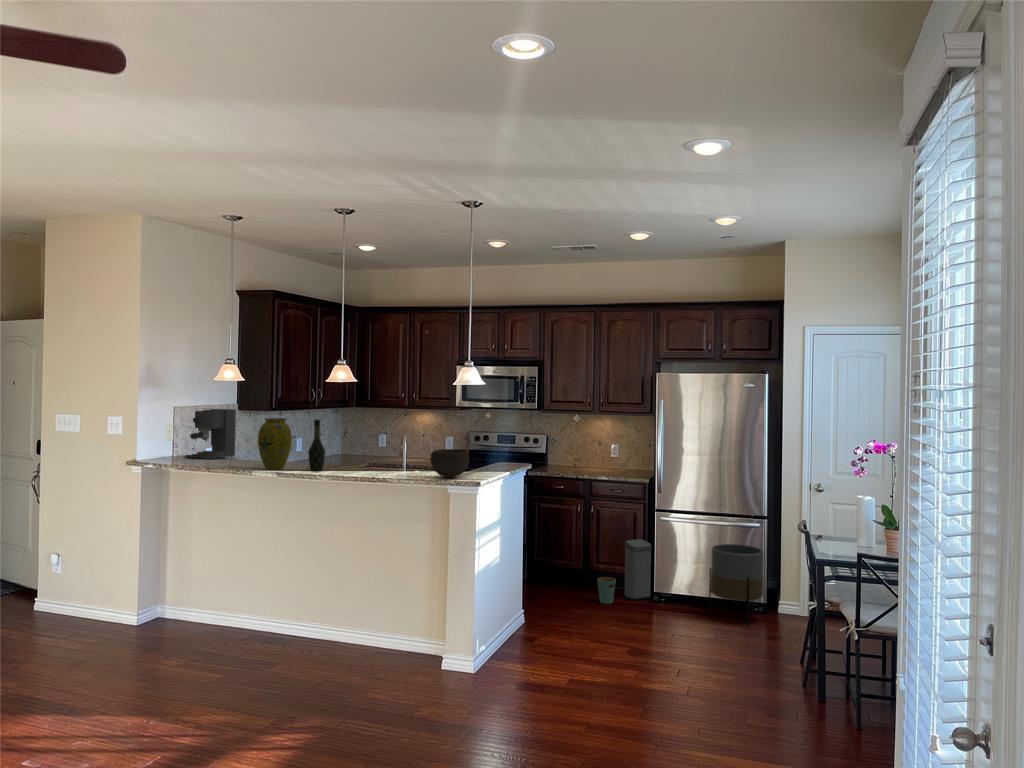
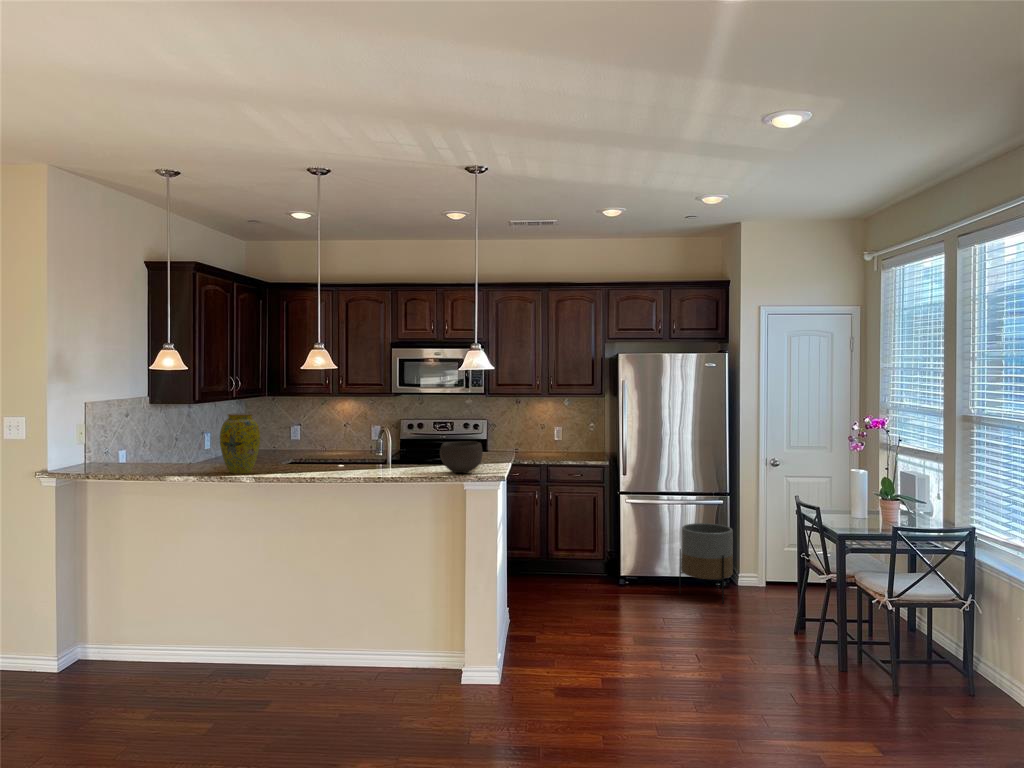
coffee maker: present [184,409,236,459] -> none [92,404,155,465]
wine bottle: present [308,420,325,471] -> none [286,413,306,473]
trash can: present [597,539,651,604] -> none [564,524,613,594]

